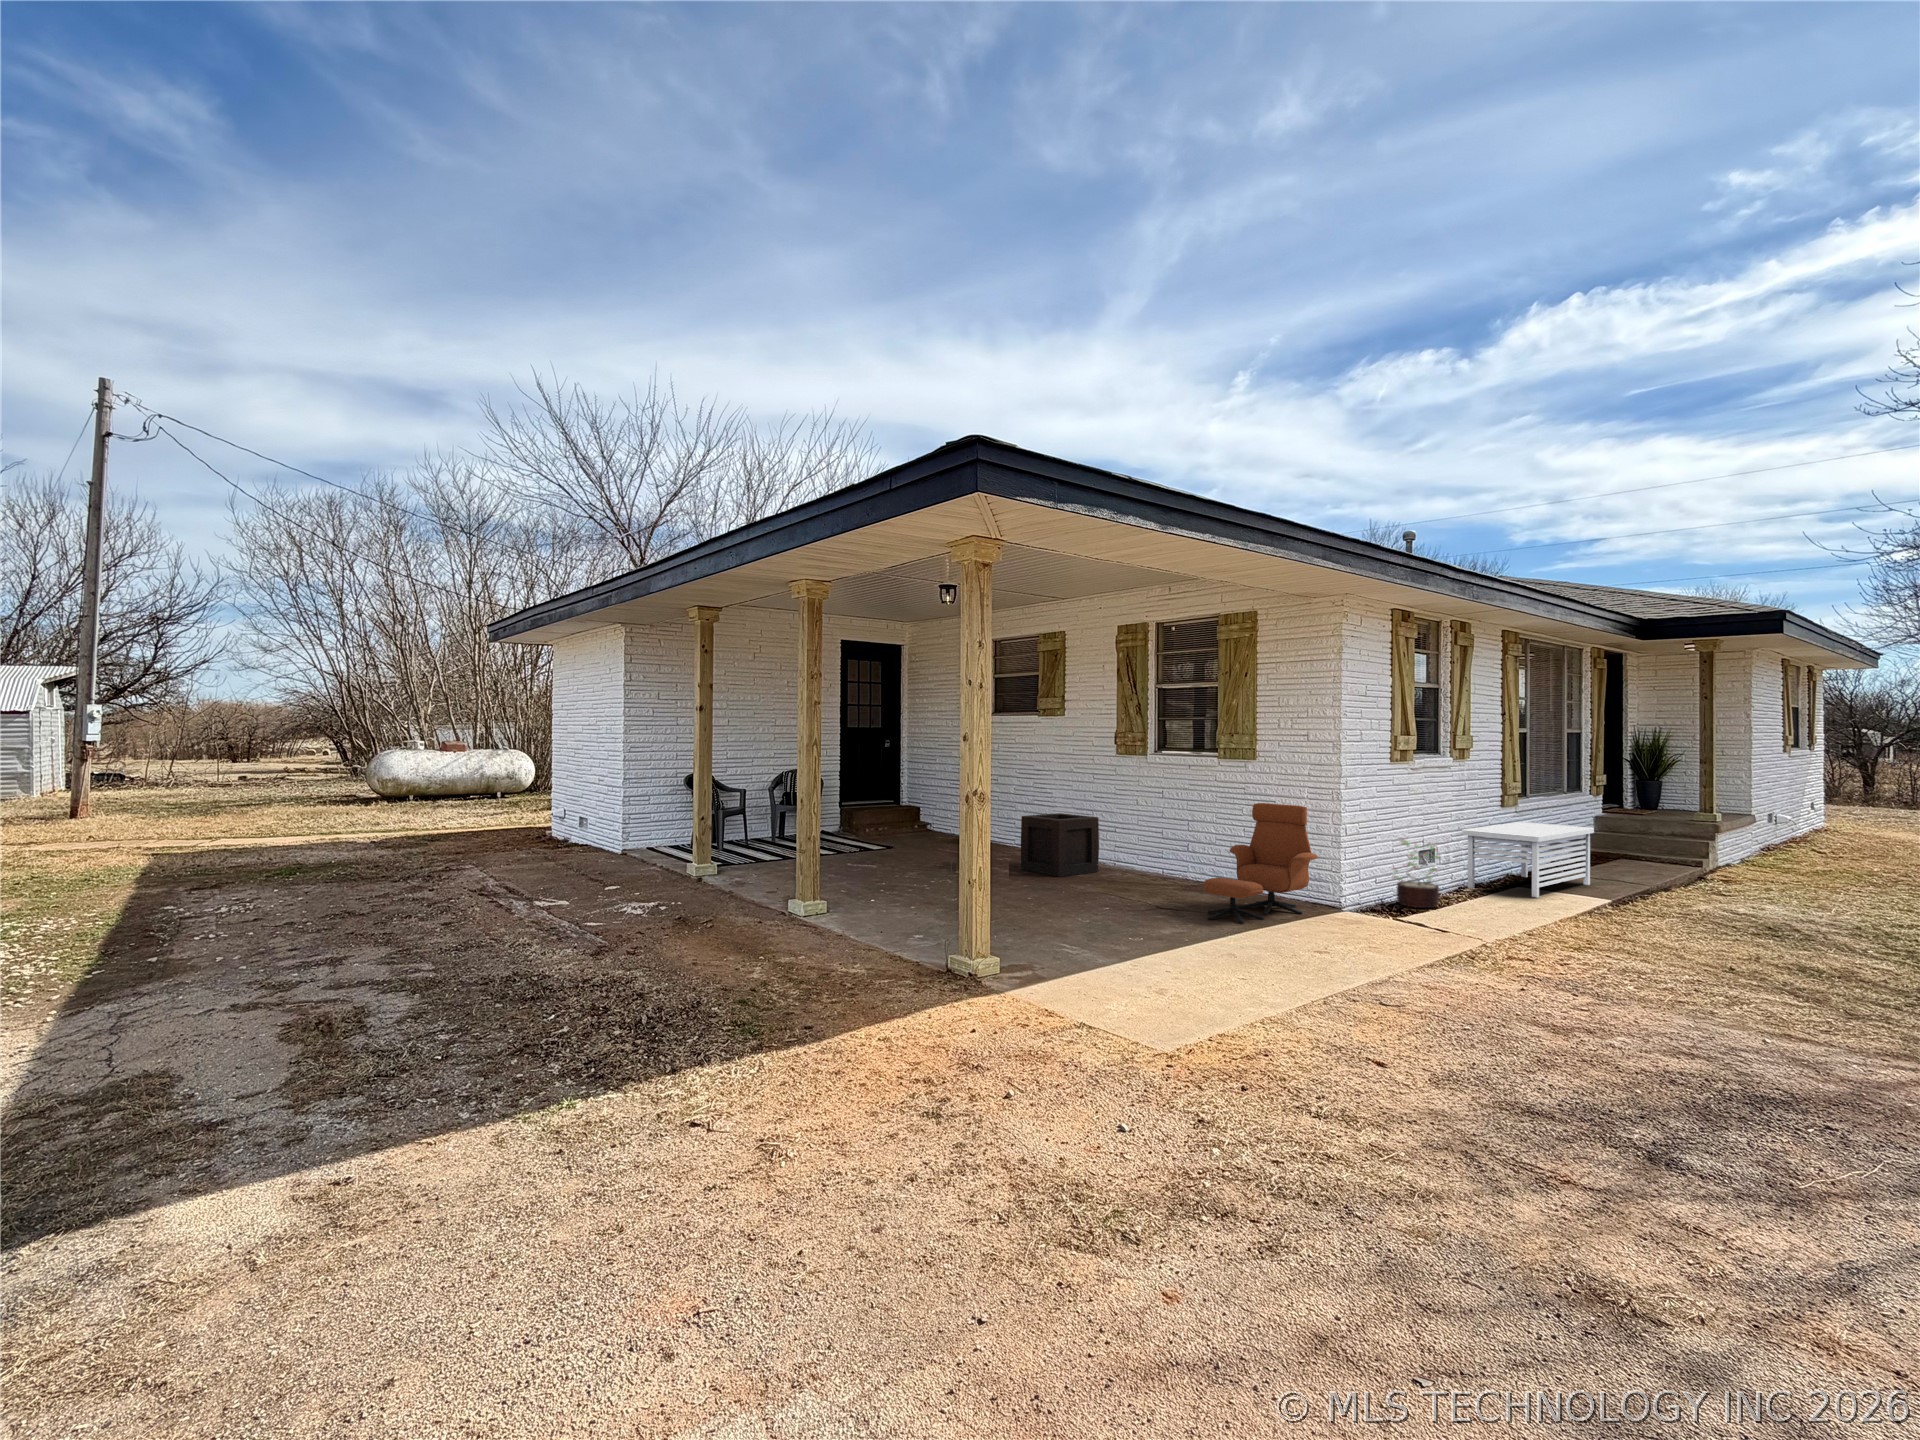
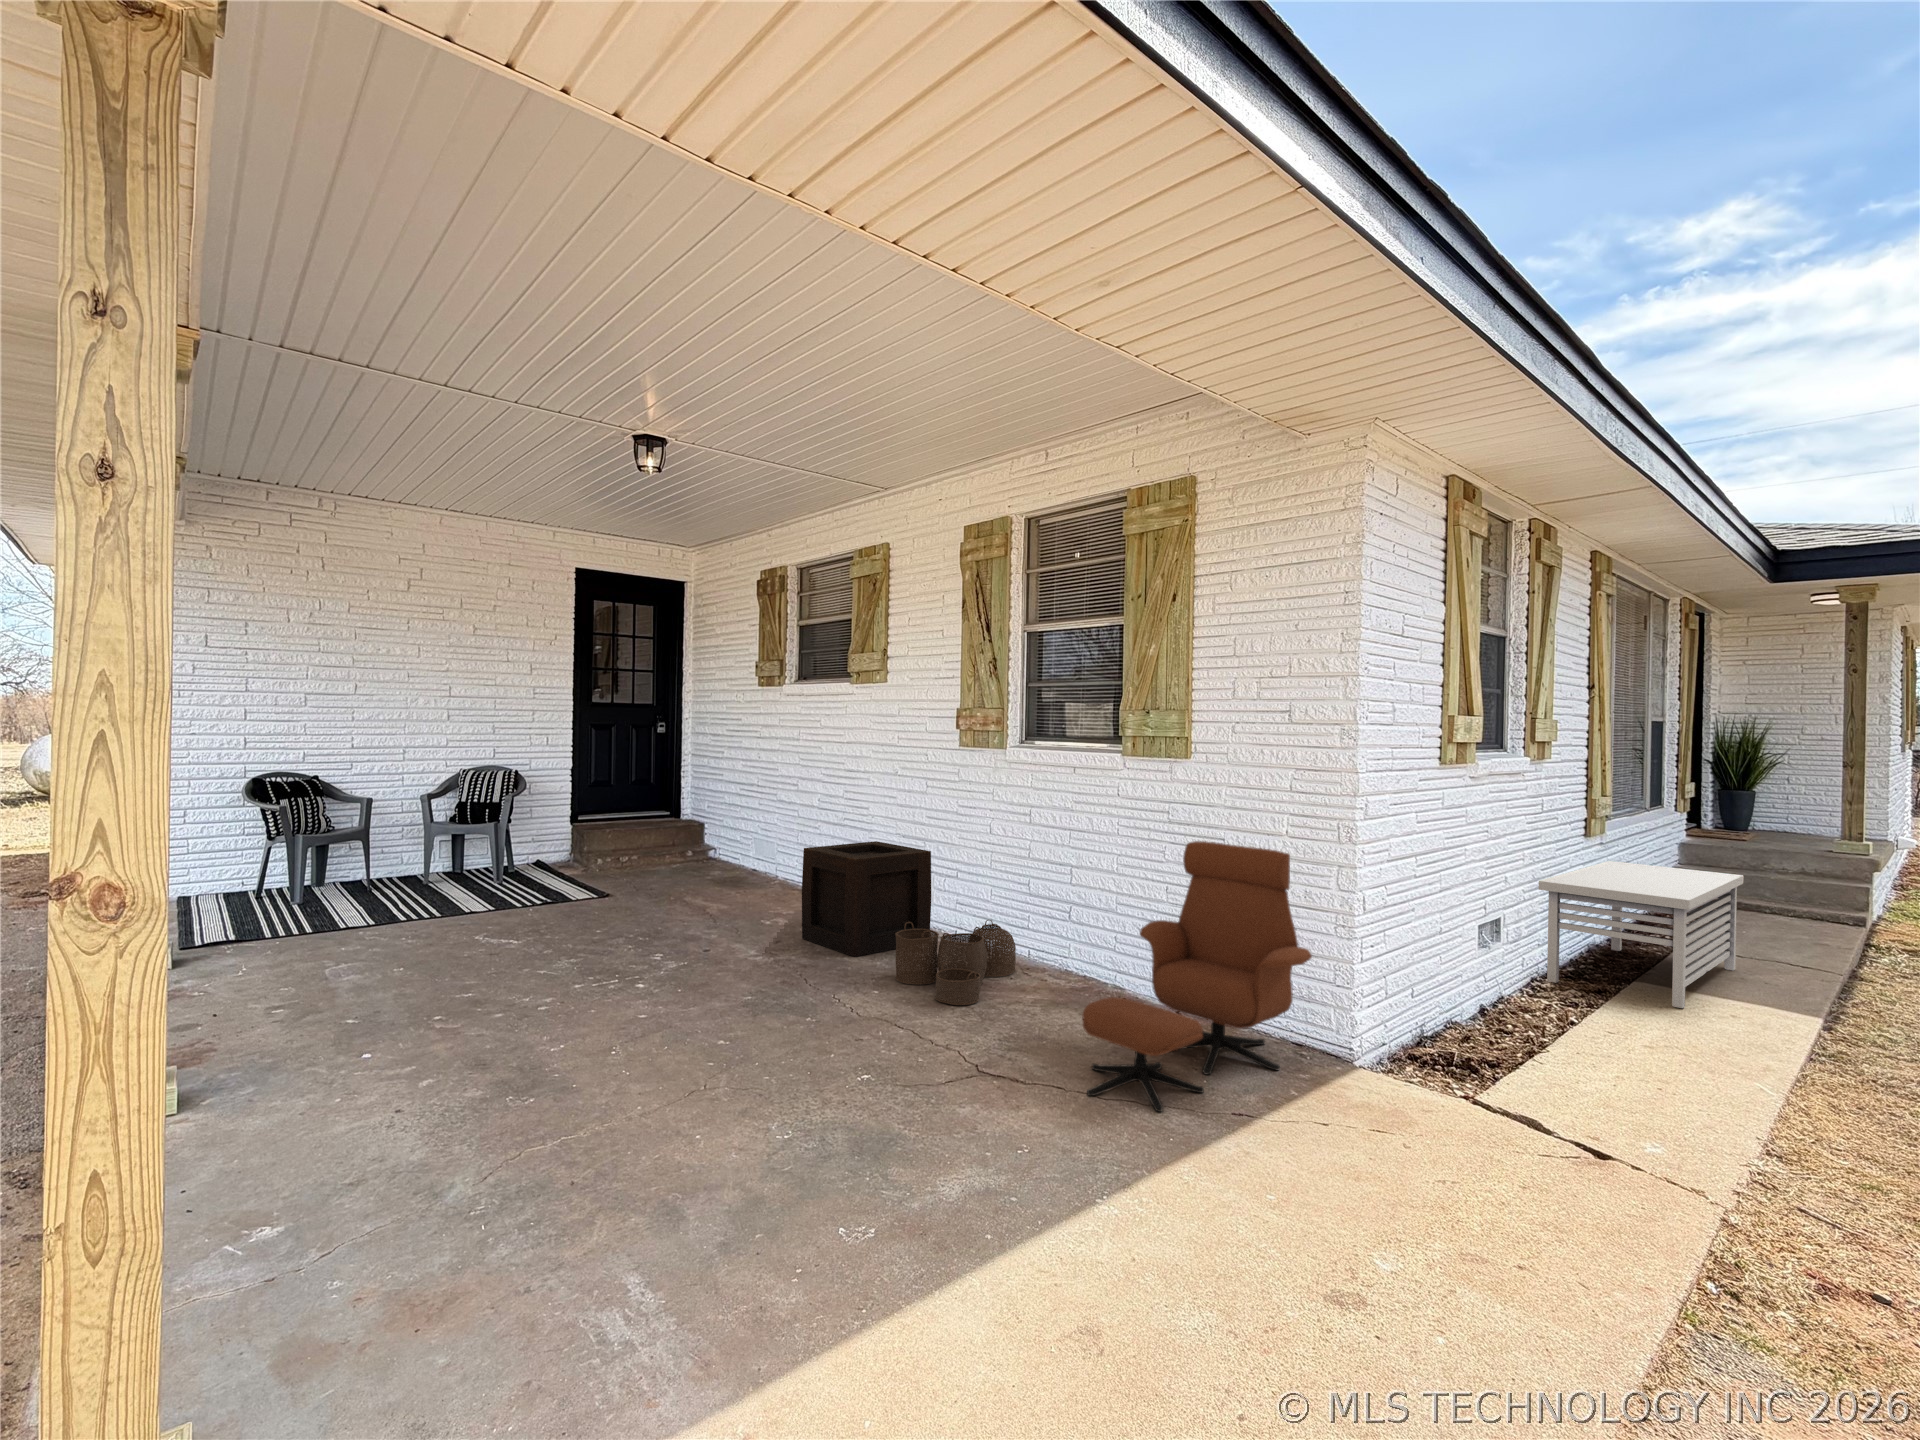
decorative plant: present [1392,839,1440,908] -> none [1442,906,1538,1046]
woven basket: none [1089,854,1155,894] -> present [895,920,1016,1005]

